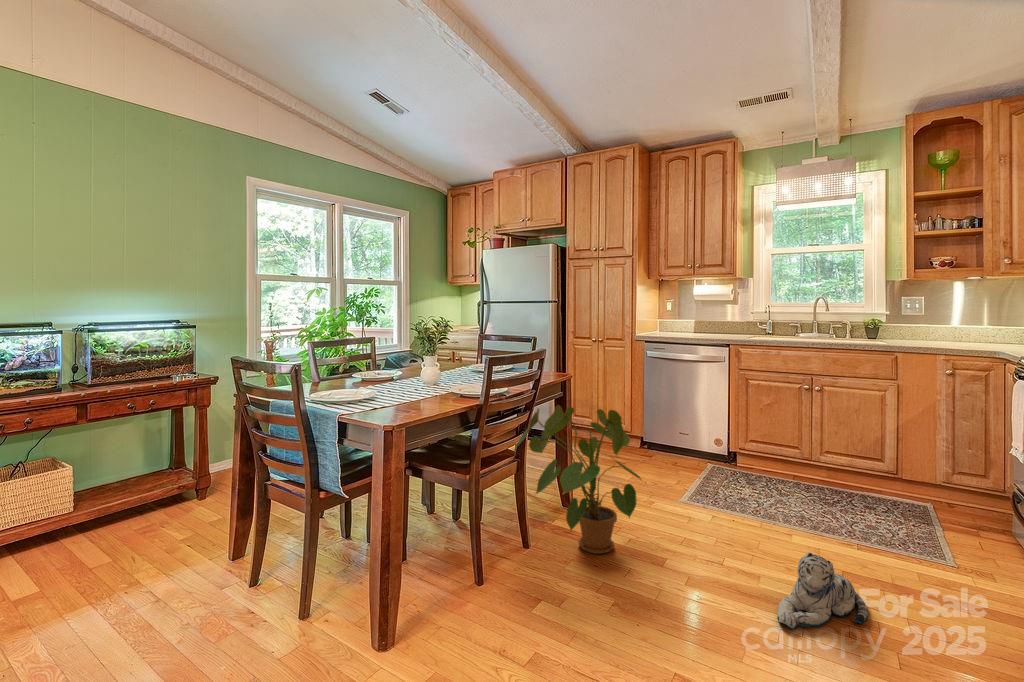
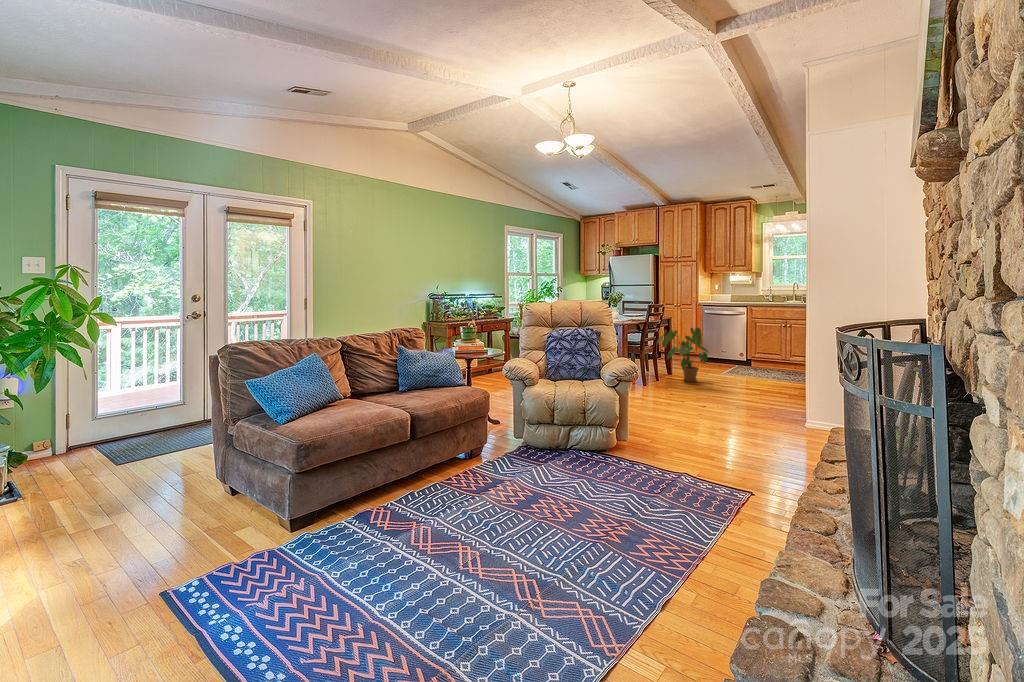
plush toy: present [777,552,868,629] -> none [756,369,788,391]

